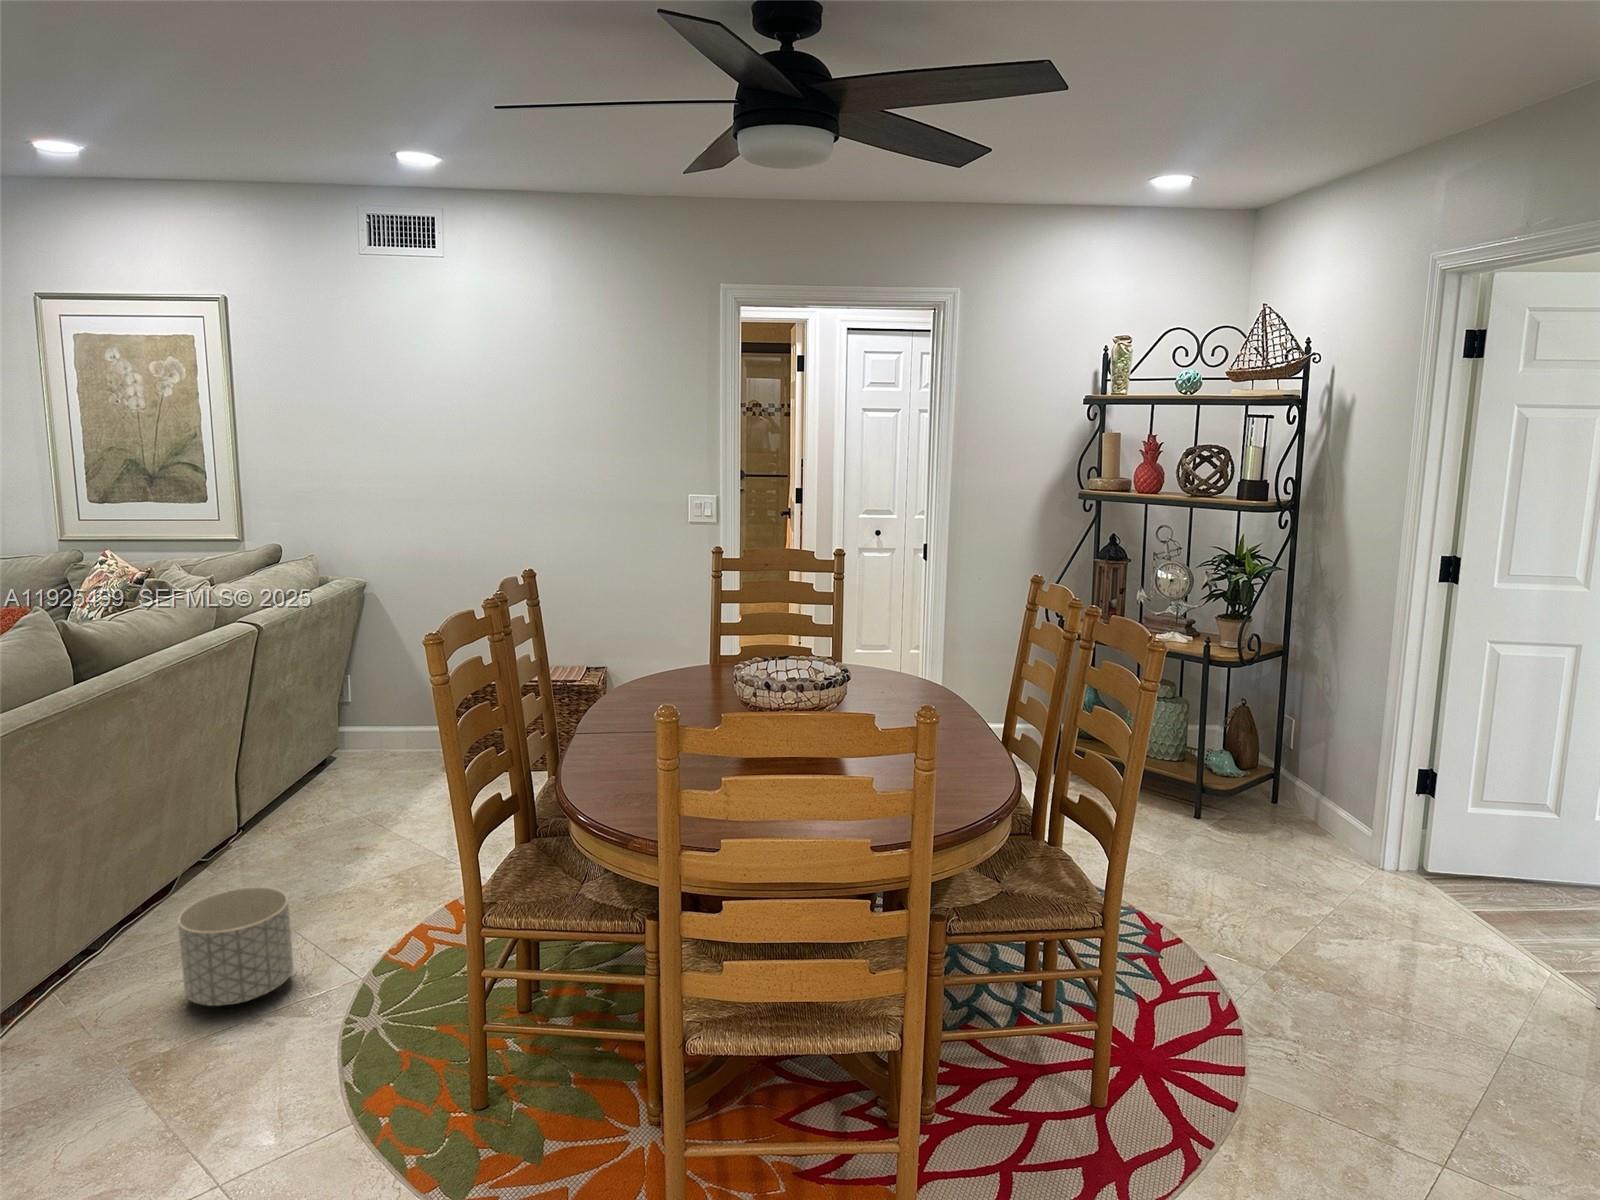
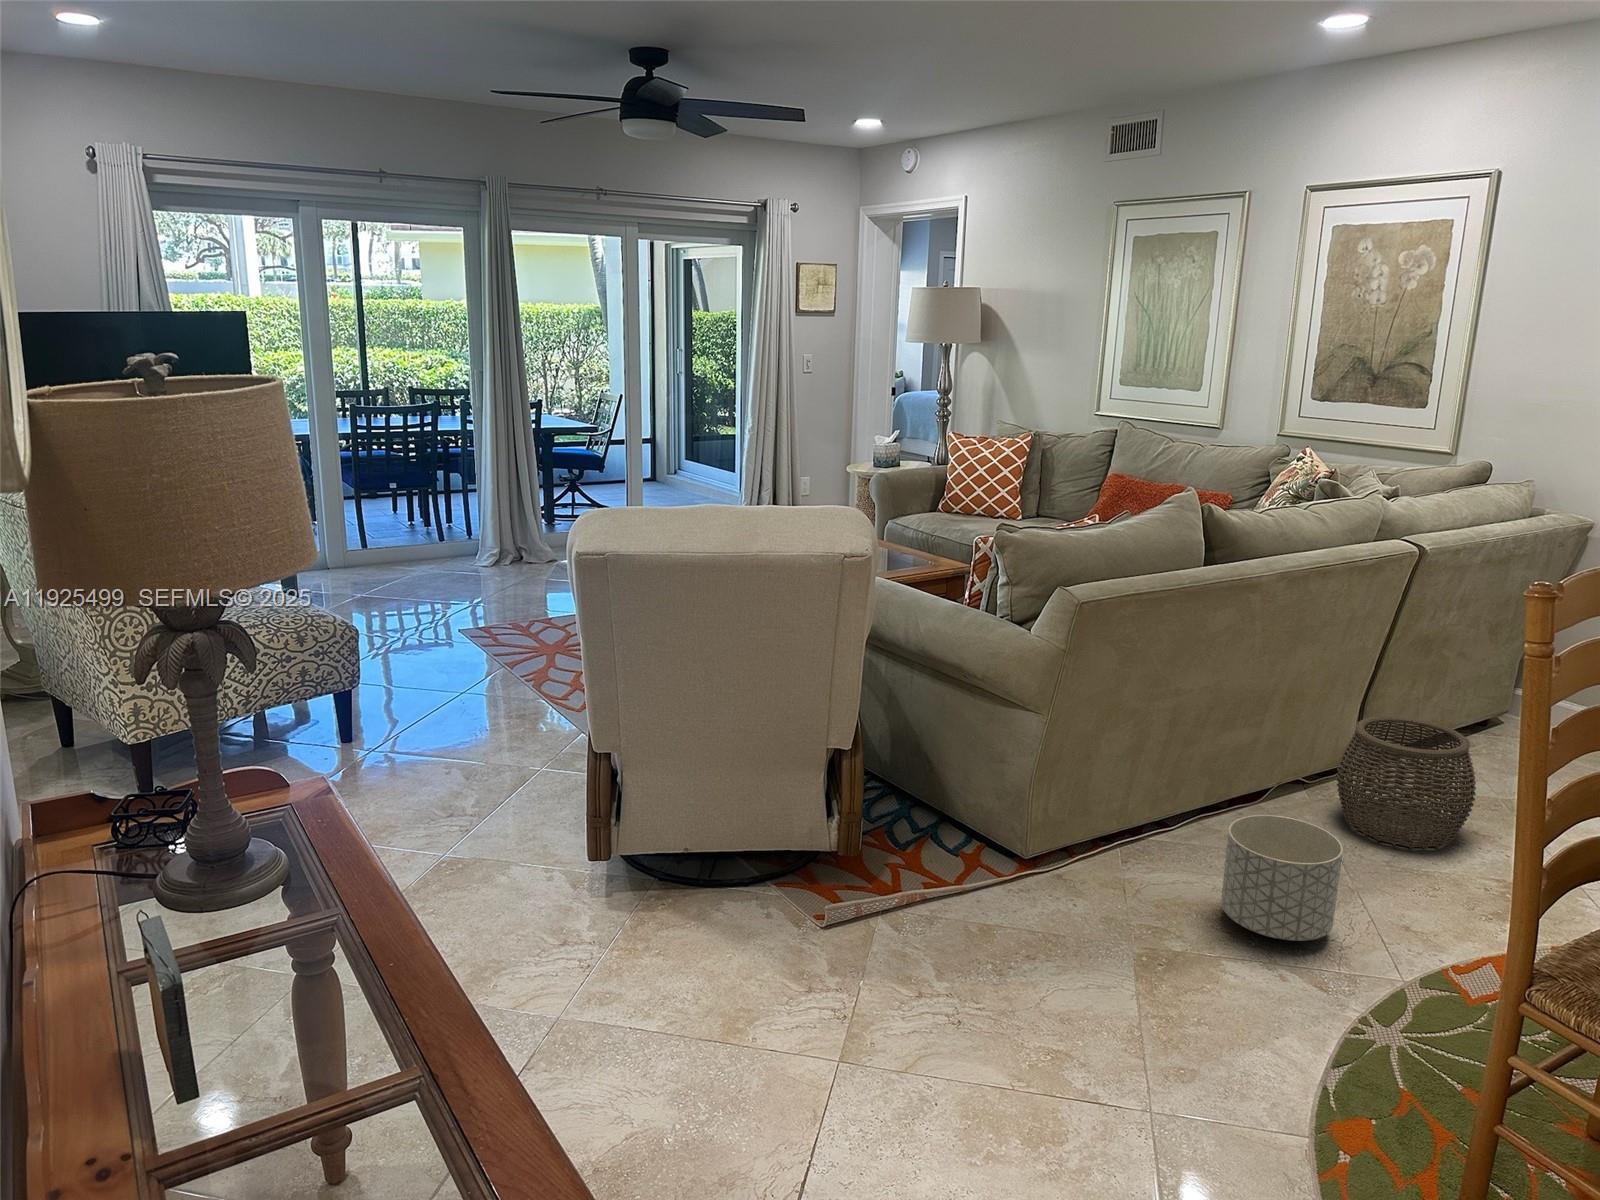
woven basket: none [237,770,353,884] -> present [1336,716,1476,849]

